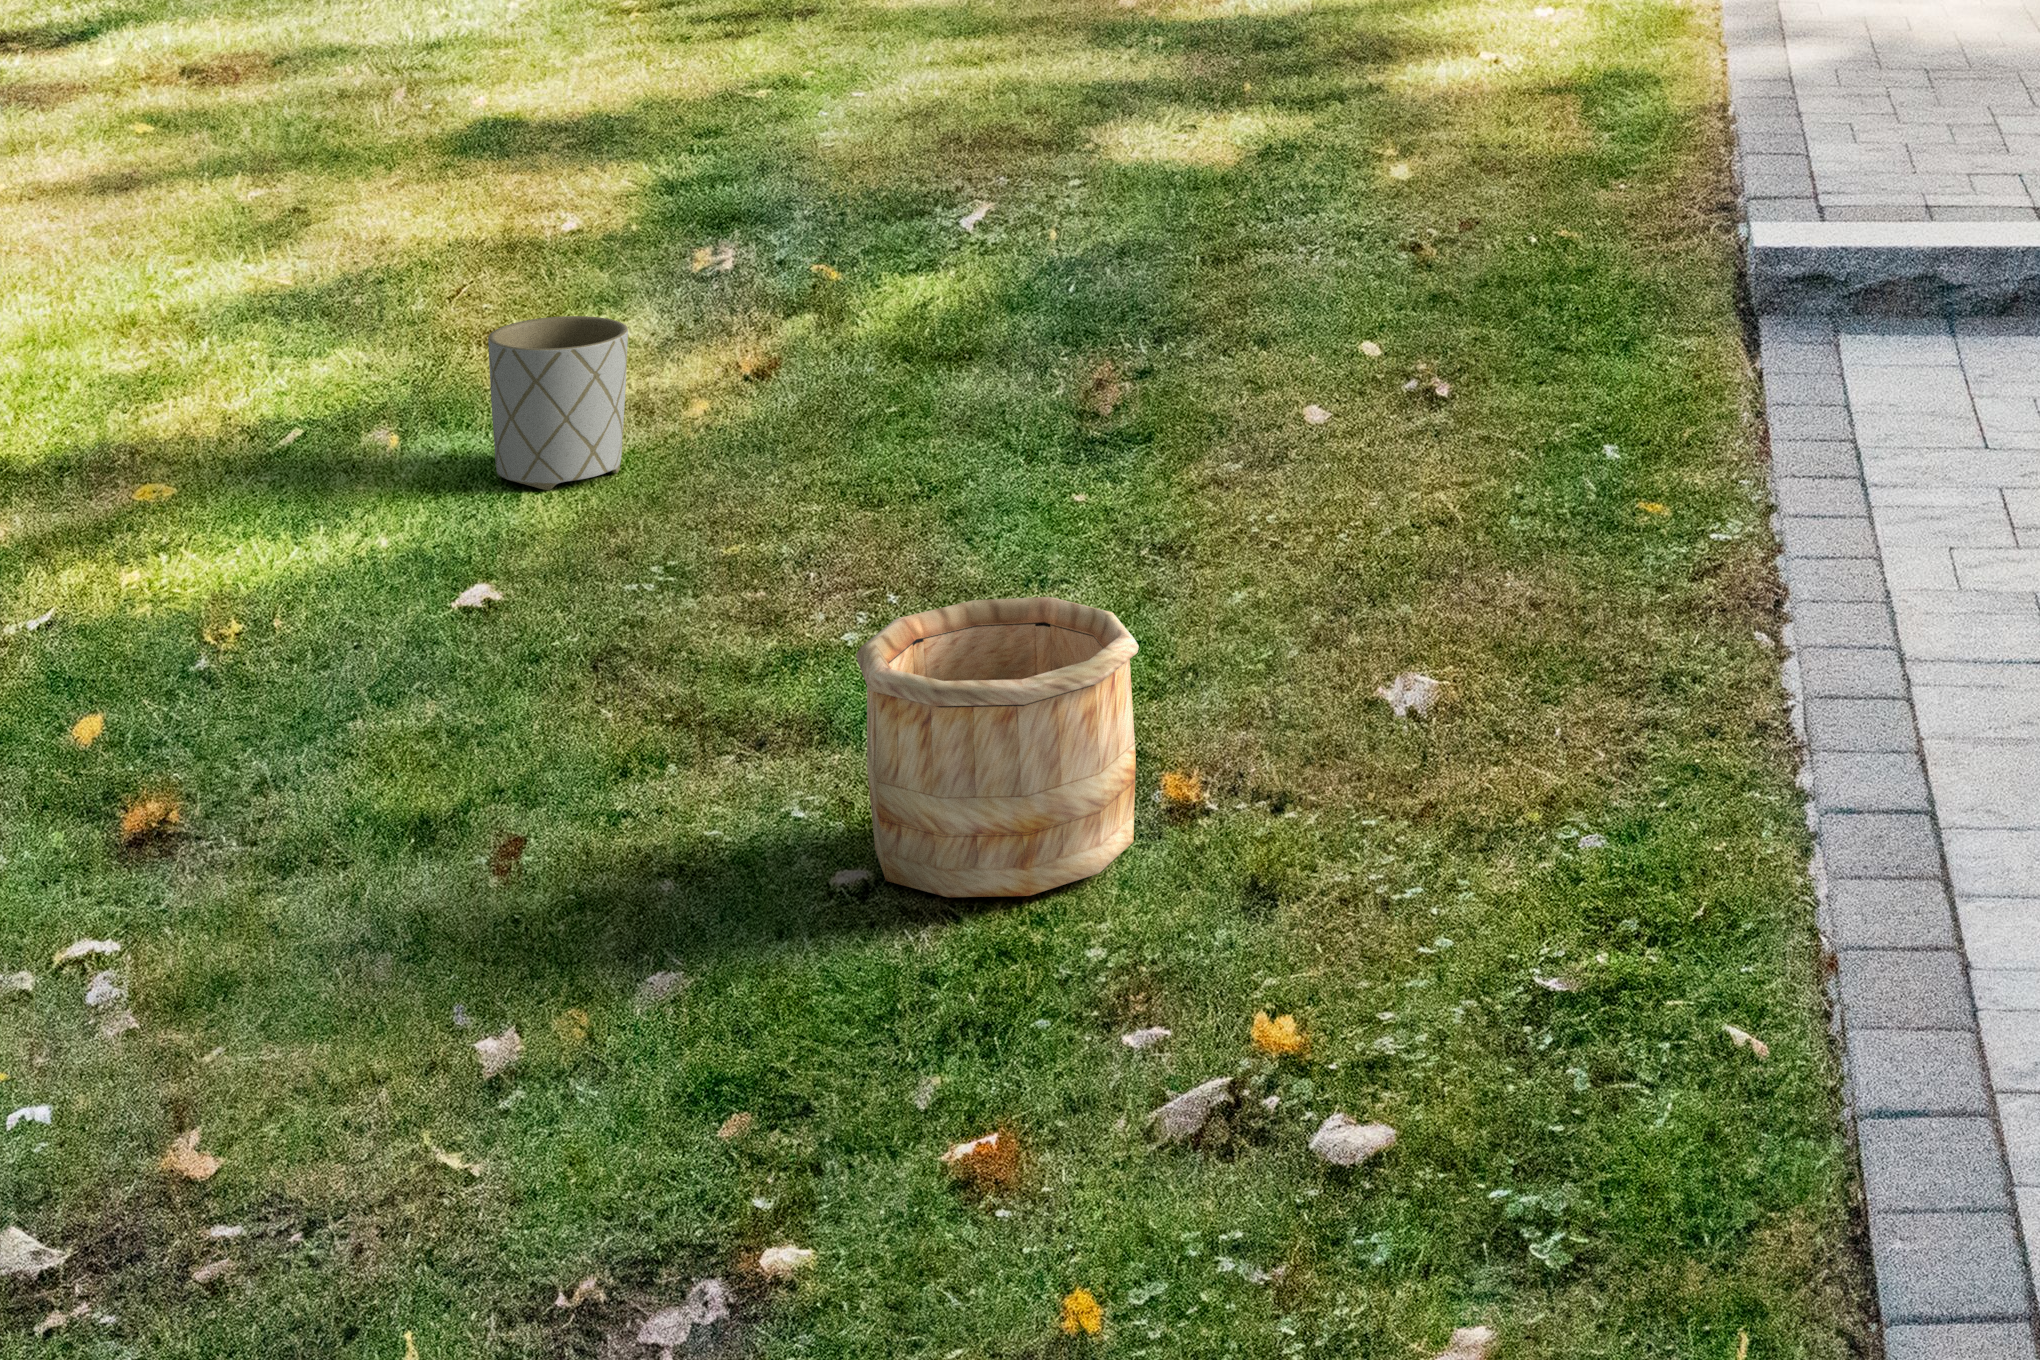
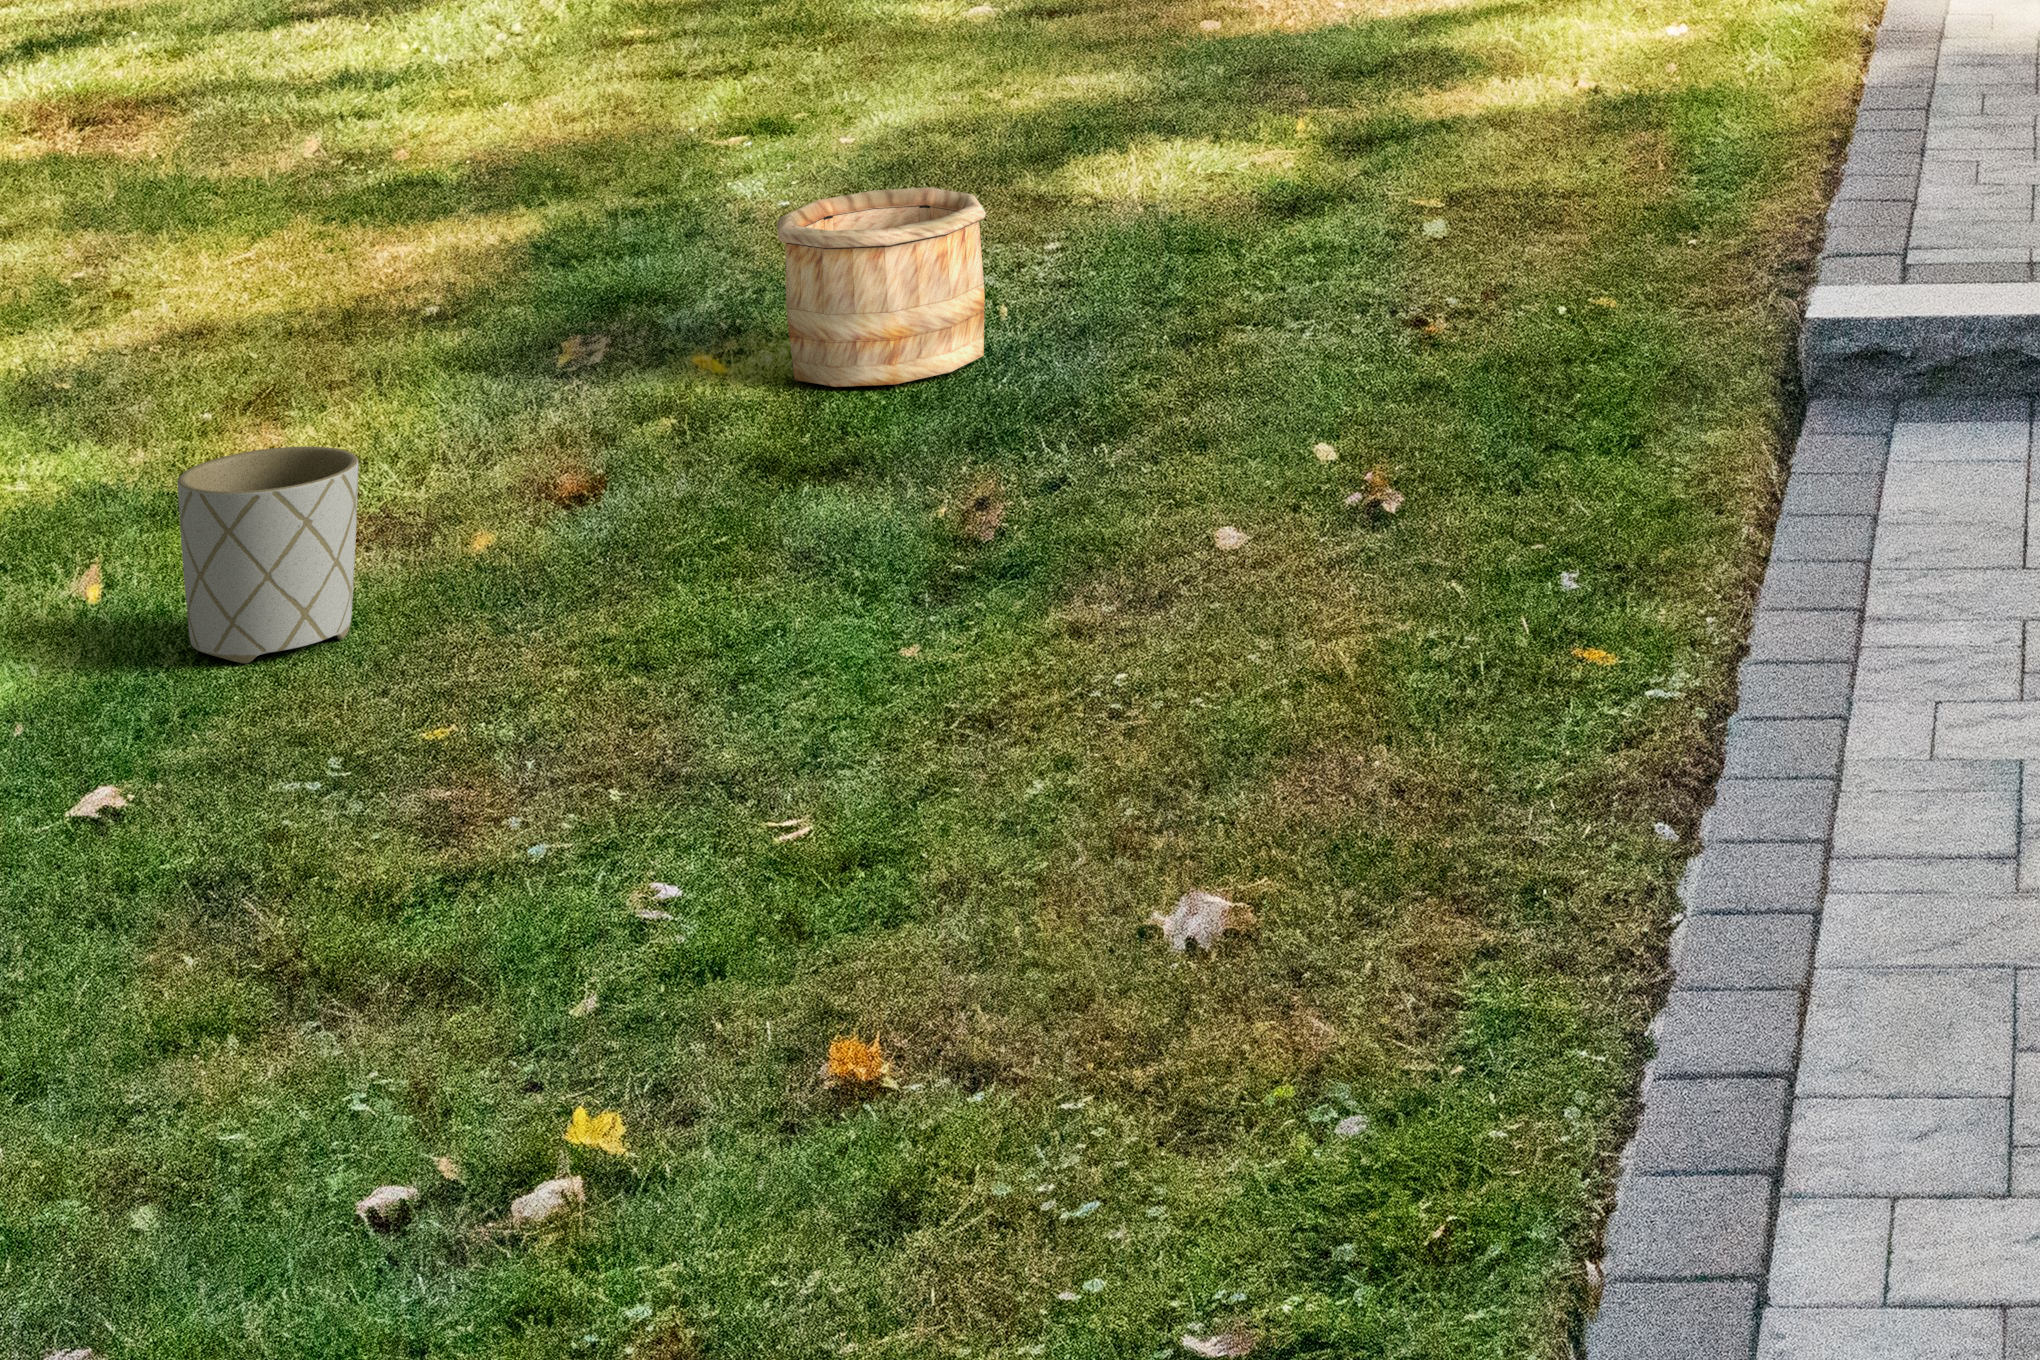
wooden bucket: present [856,597,1139,897] -> present [777,187,986,387]

